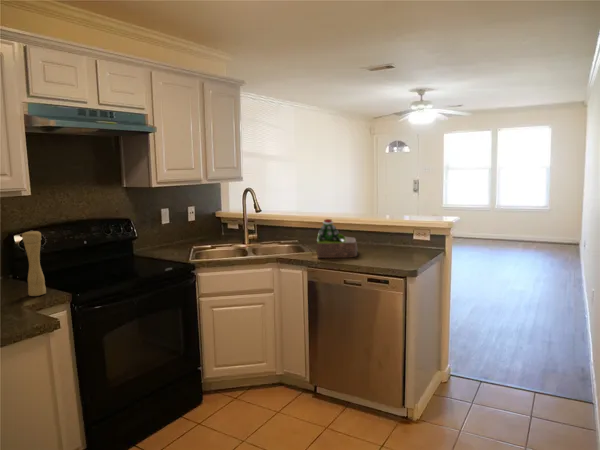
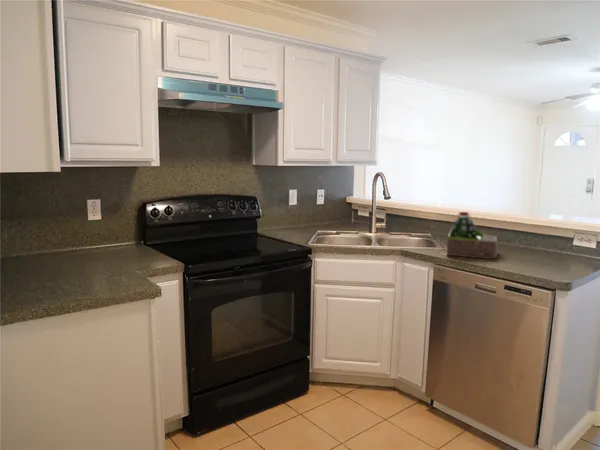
pepper mill: present [22,230,46,296] -> none [147,199,165,262]

